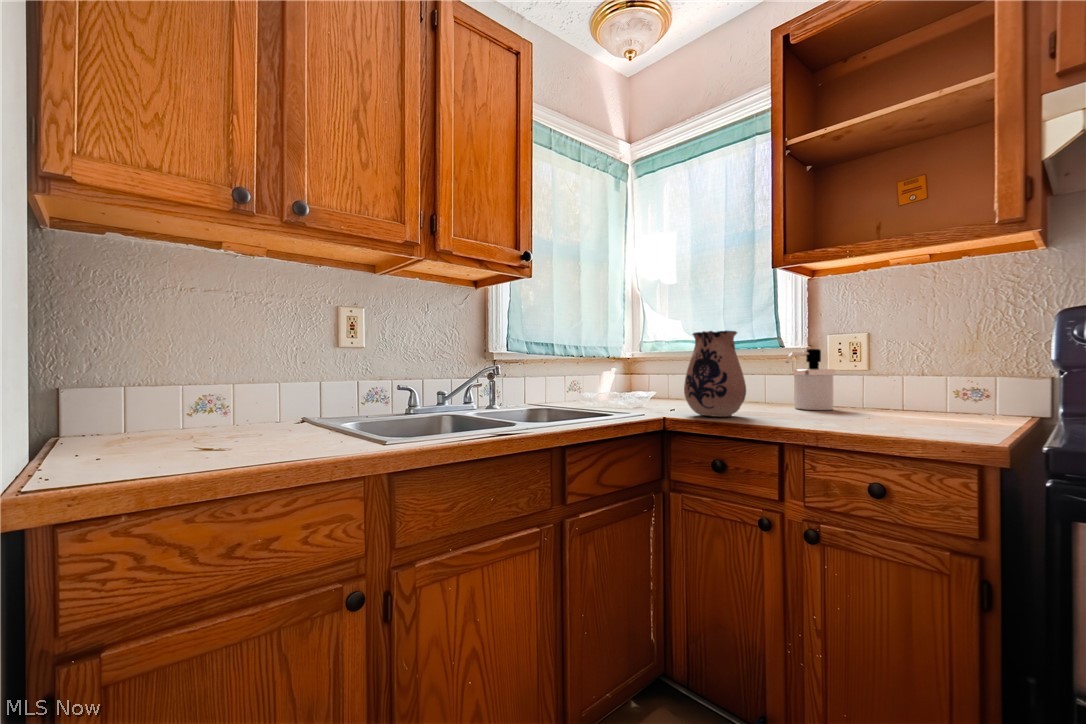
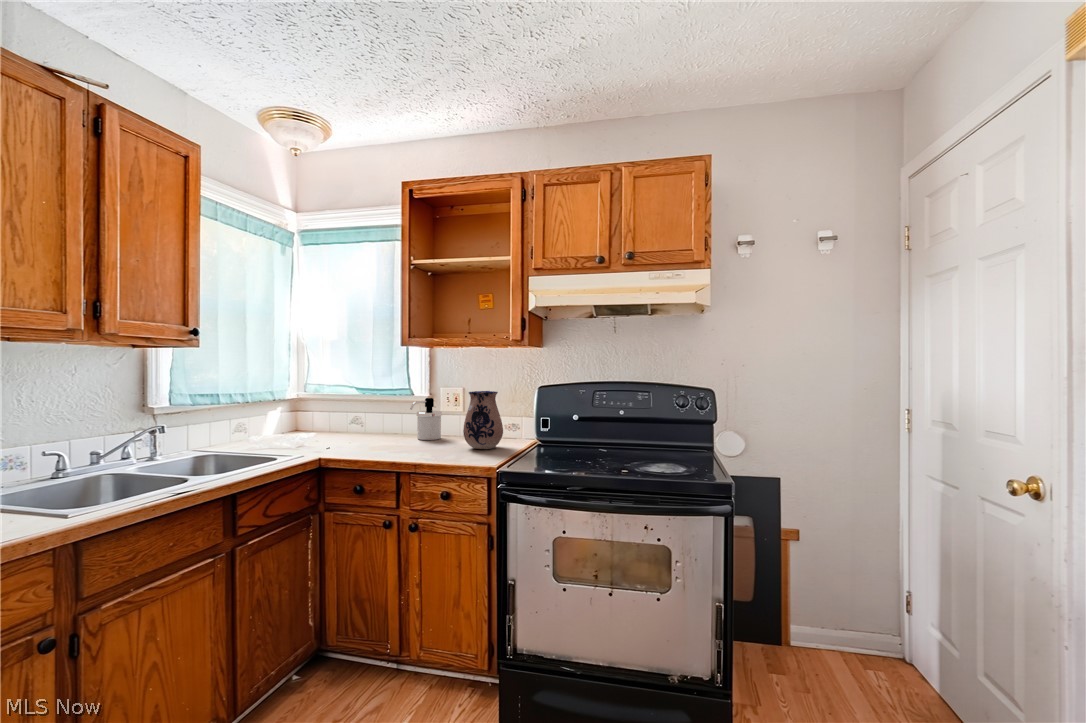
ceramic pitcher: present [684,331,746,417] -> present [463,391,503,449]

